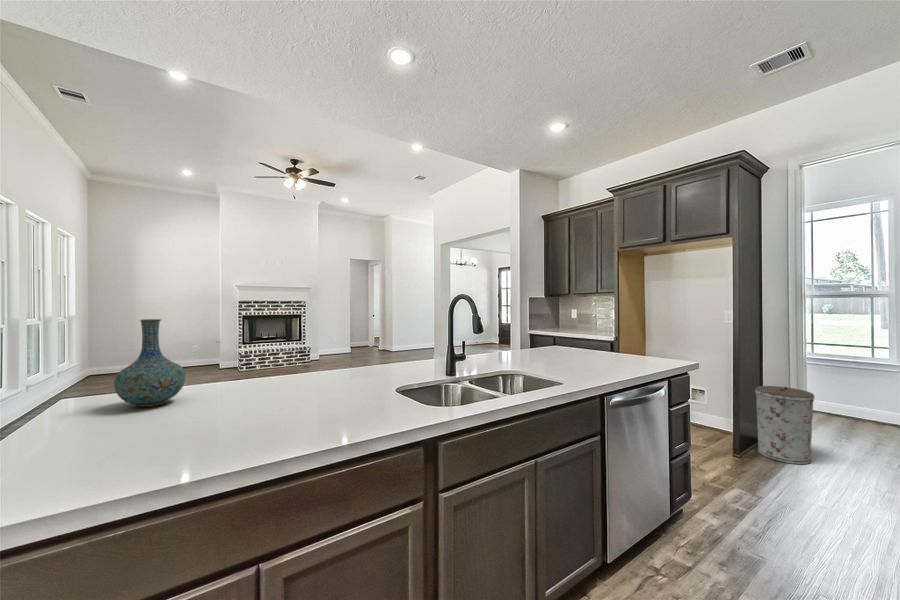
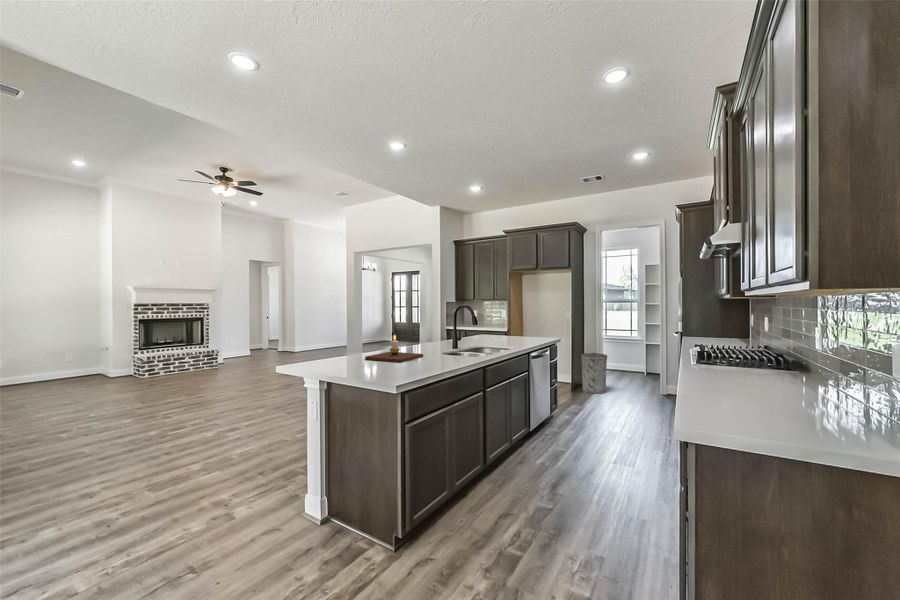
vase: present [114,319,186,407] -> none [329,321,358,364]
candle: none [218,350,334,415] -> present [365,335,423,362]

